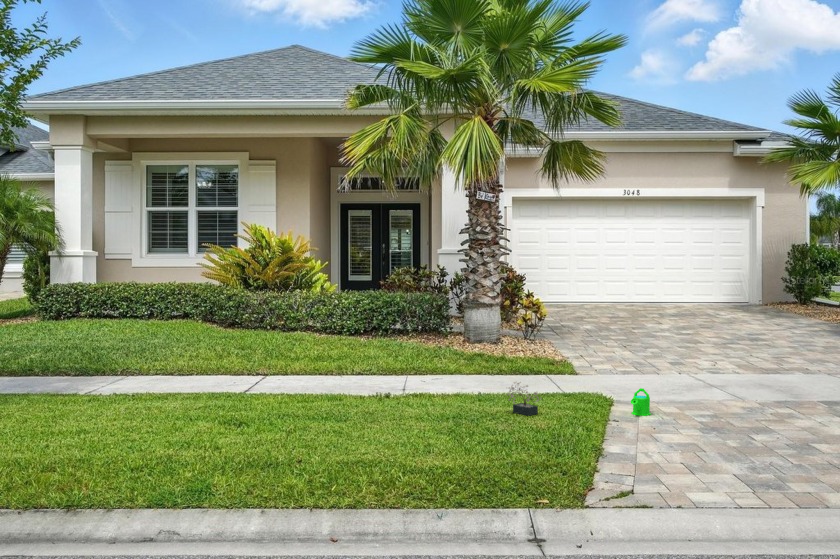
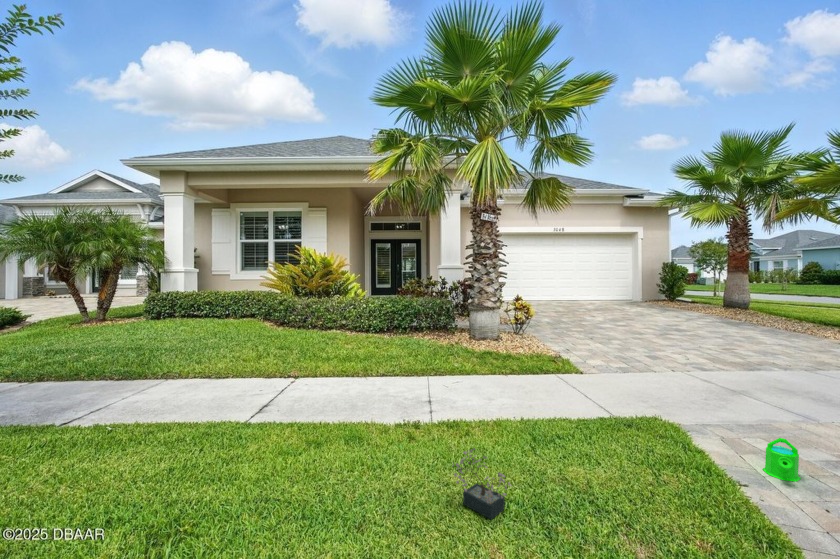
decorative plant: present [508,382,539,416] -> present [454,449,511,519]

